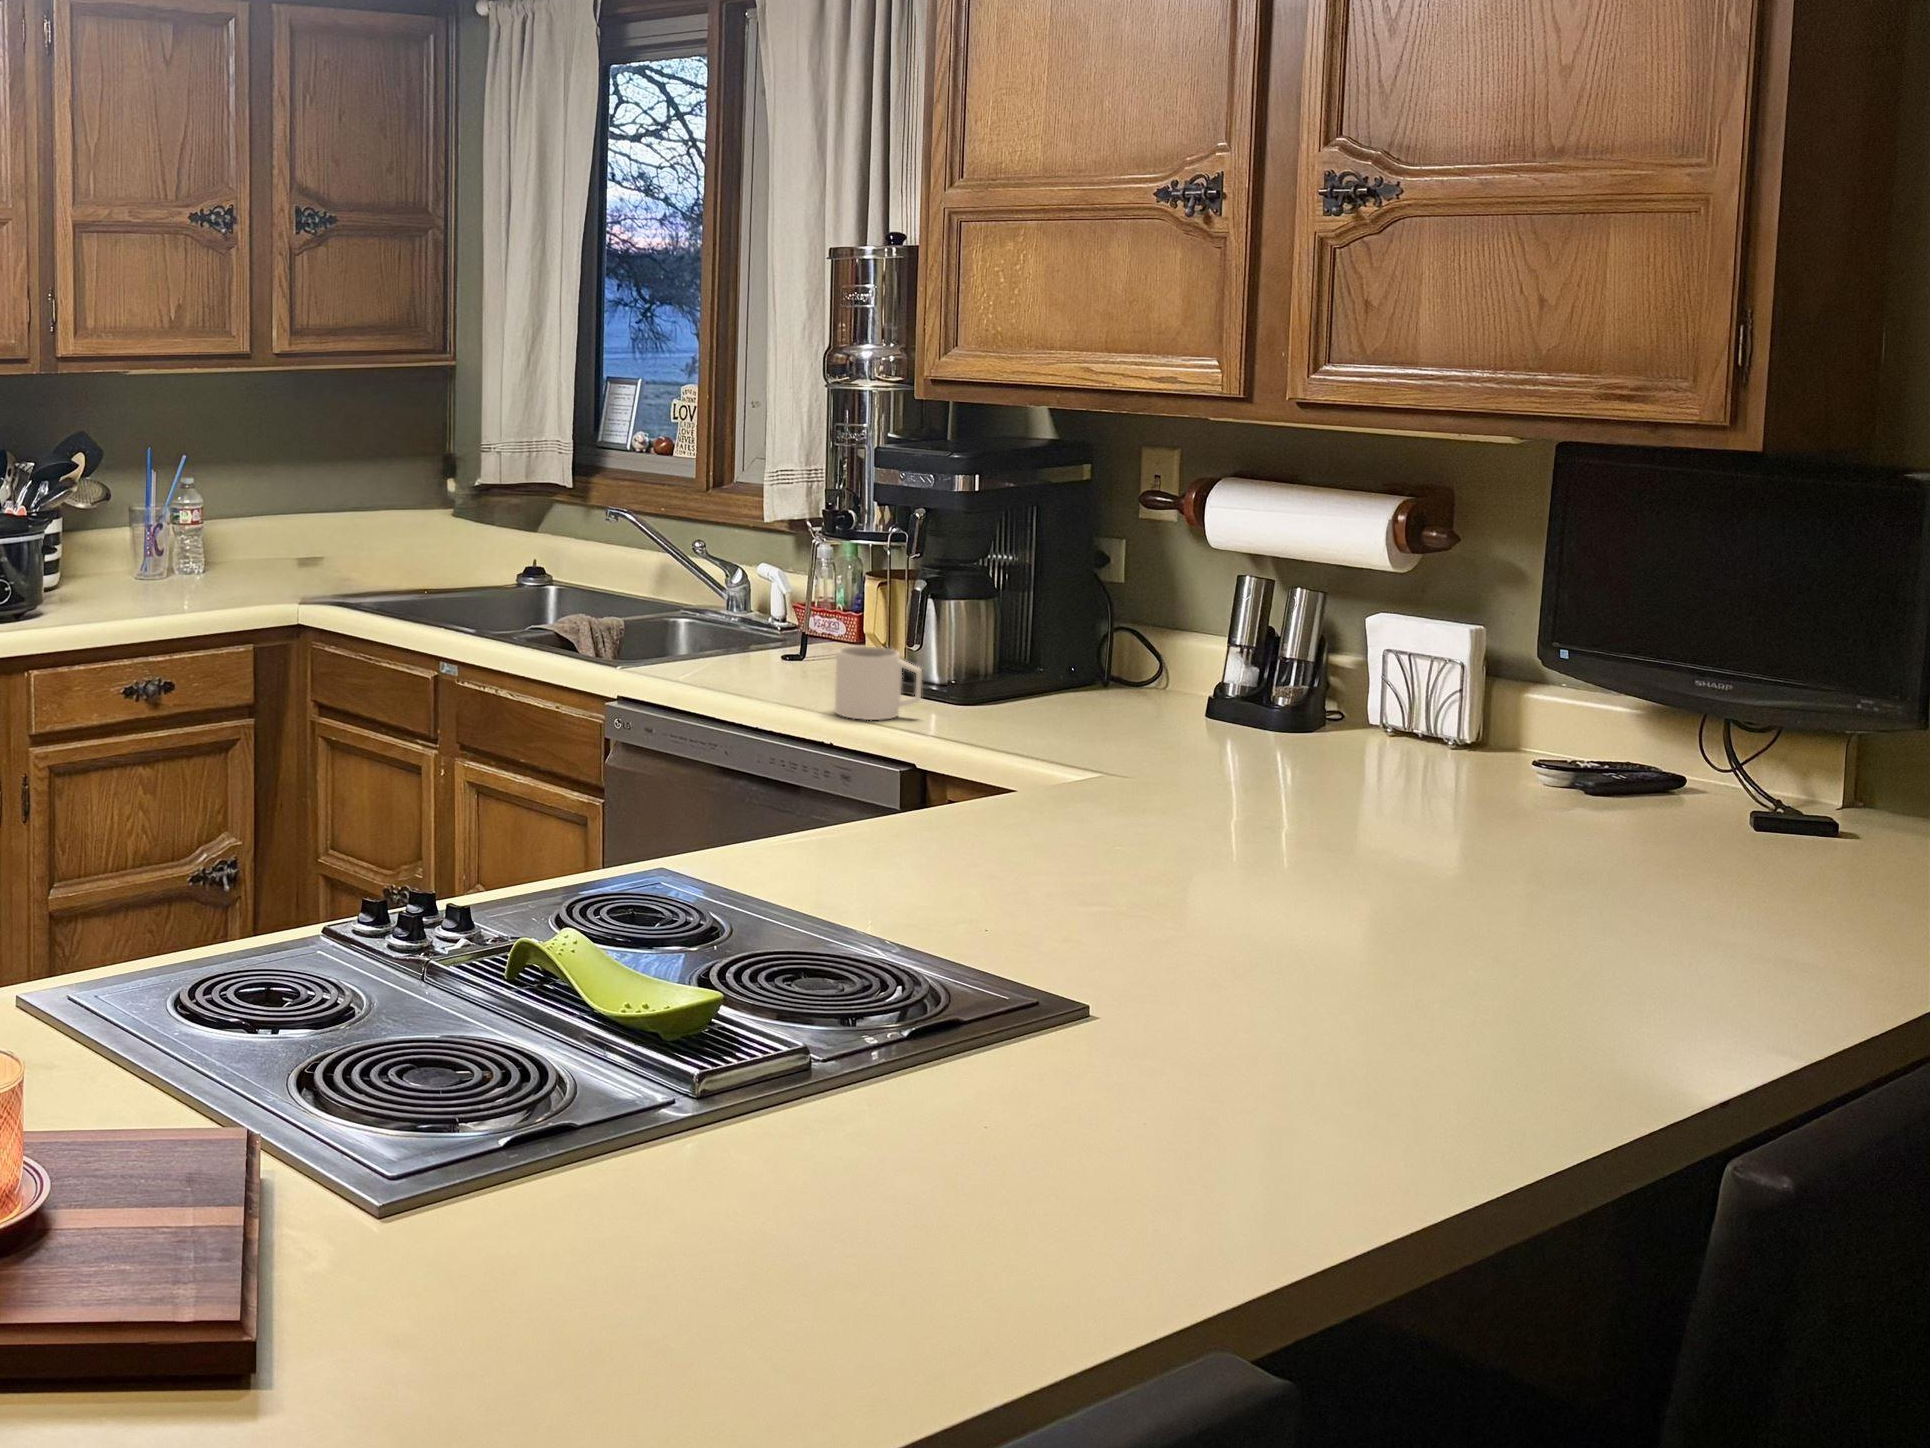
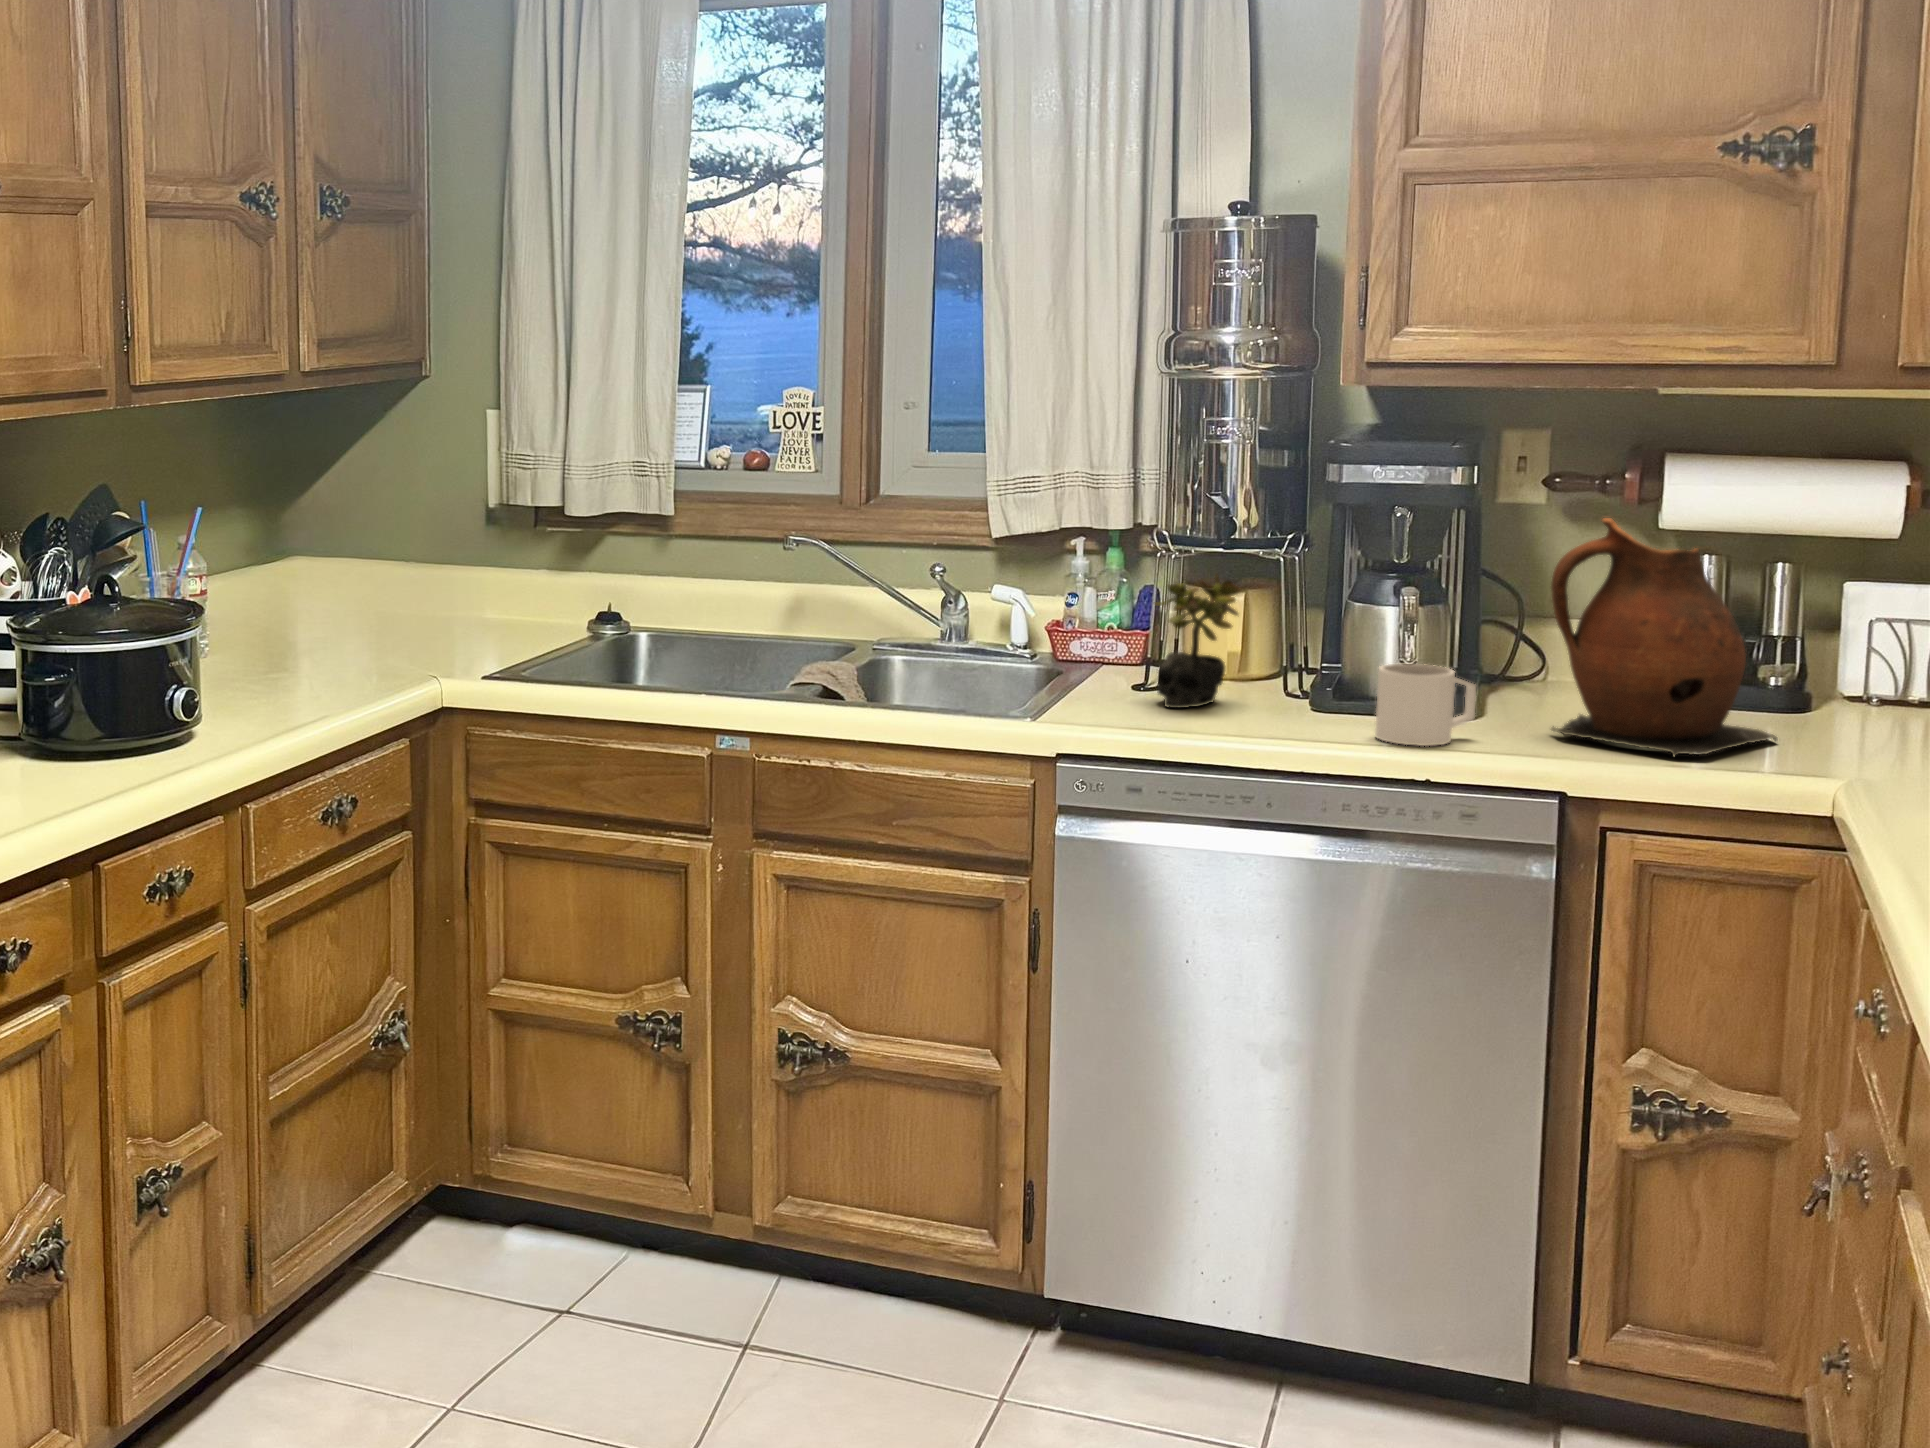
ceramic pitcher: none [988,529,1187,752] -> present [1551,518,1777,757]
succulent plant: none [746,559,836,675] -> present [1155,574,1241,708]

